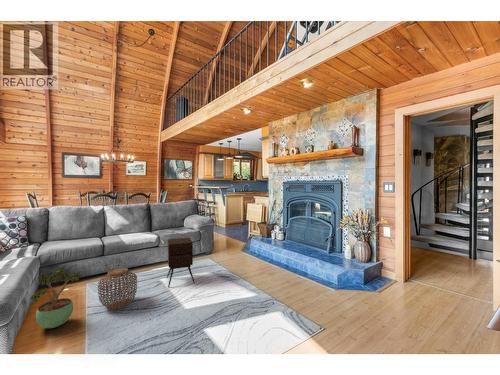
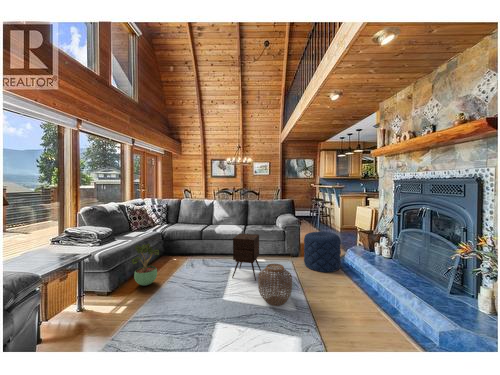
pouf: none [223,228,254,263] -> present [304,231,341,272]
woven basket: present [98,268,137,310] -> present [258,264,292,306]

